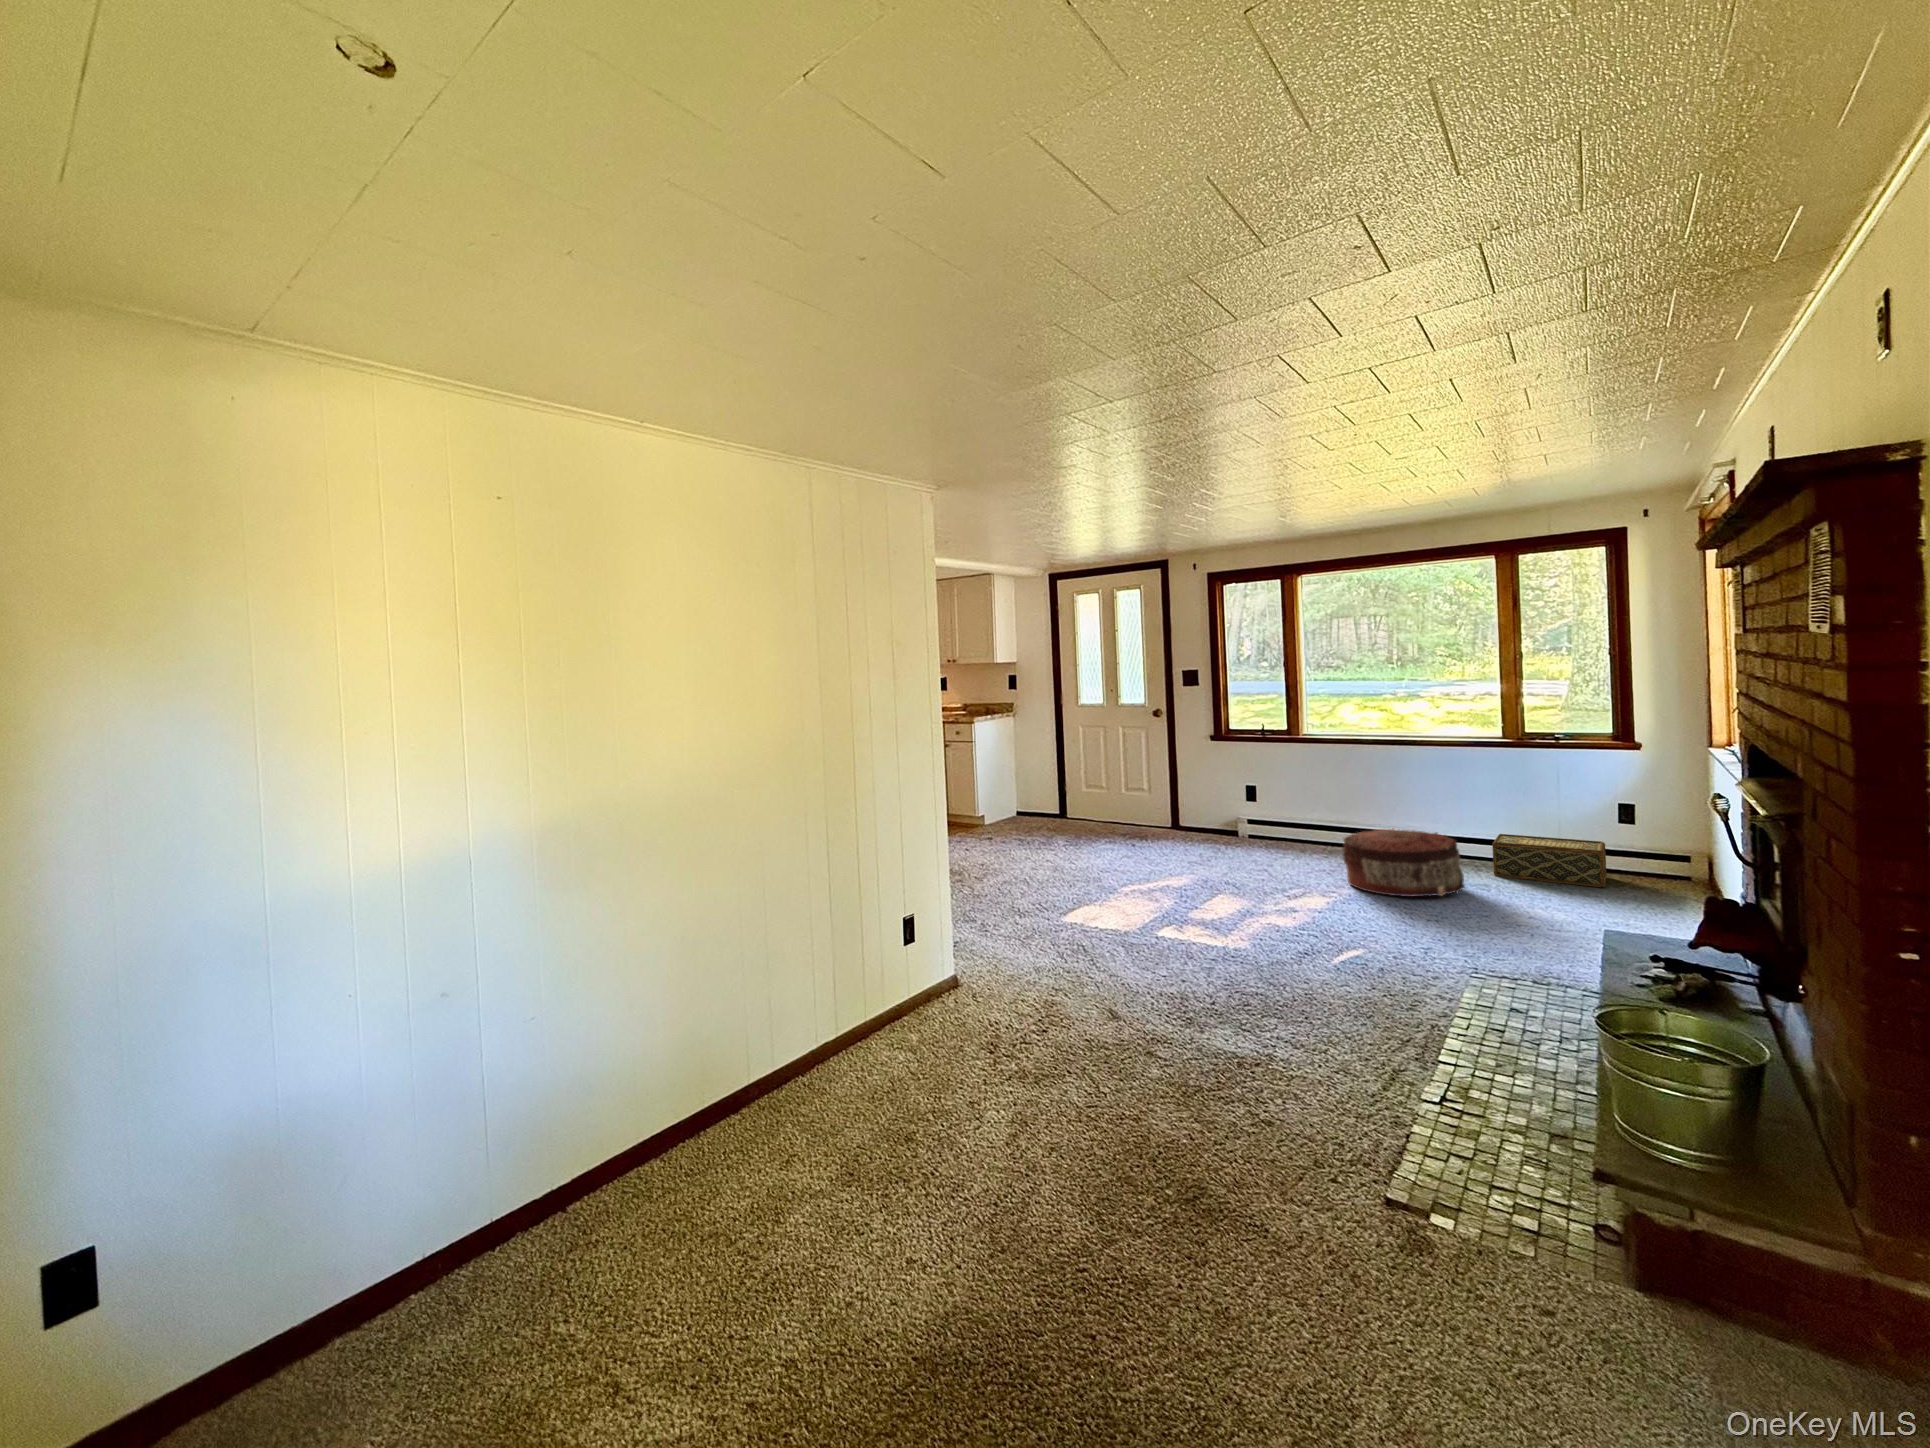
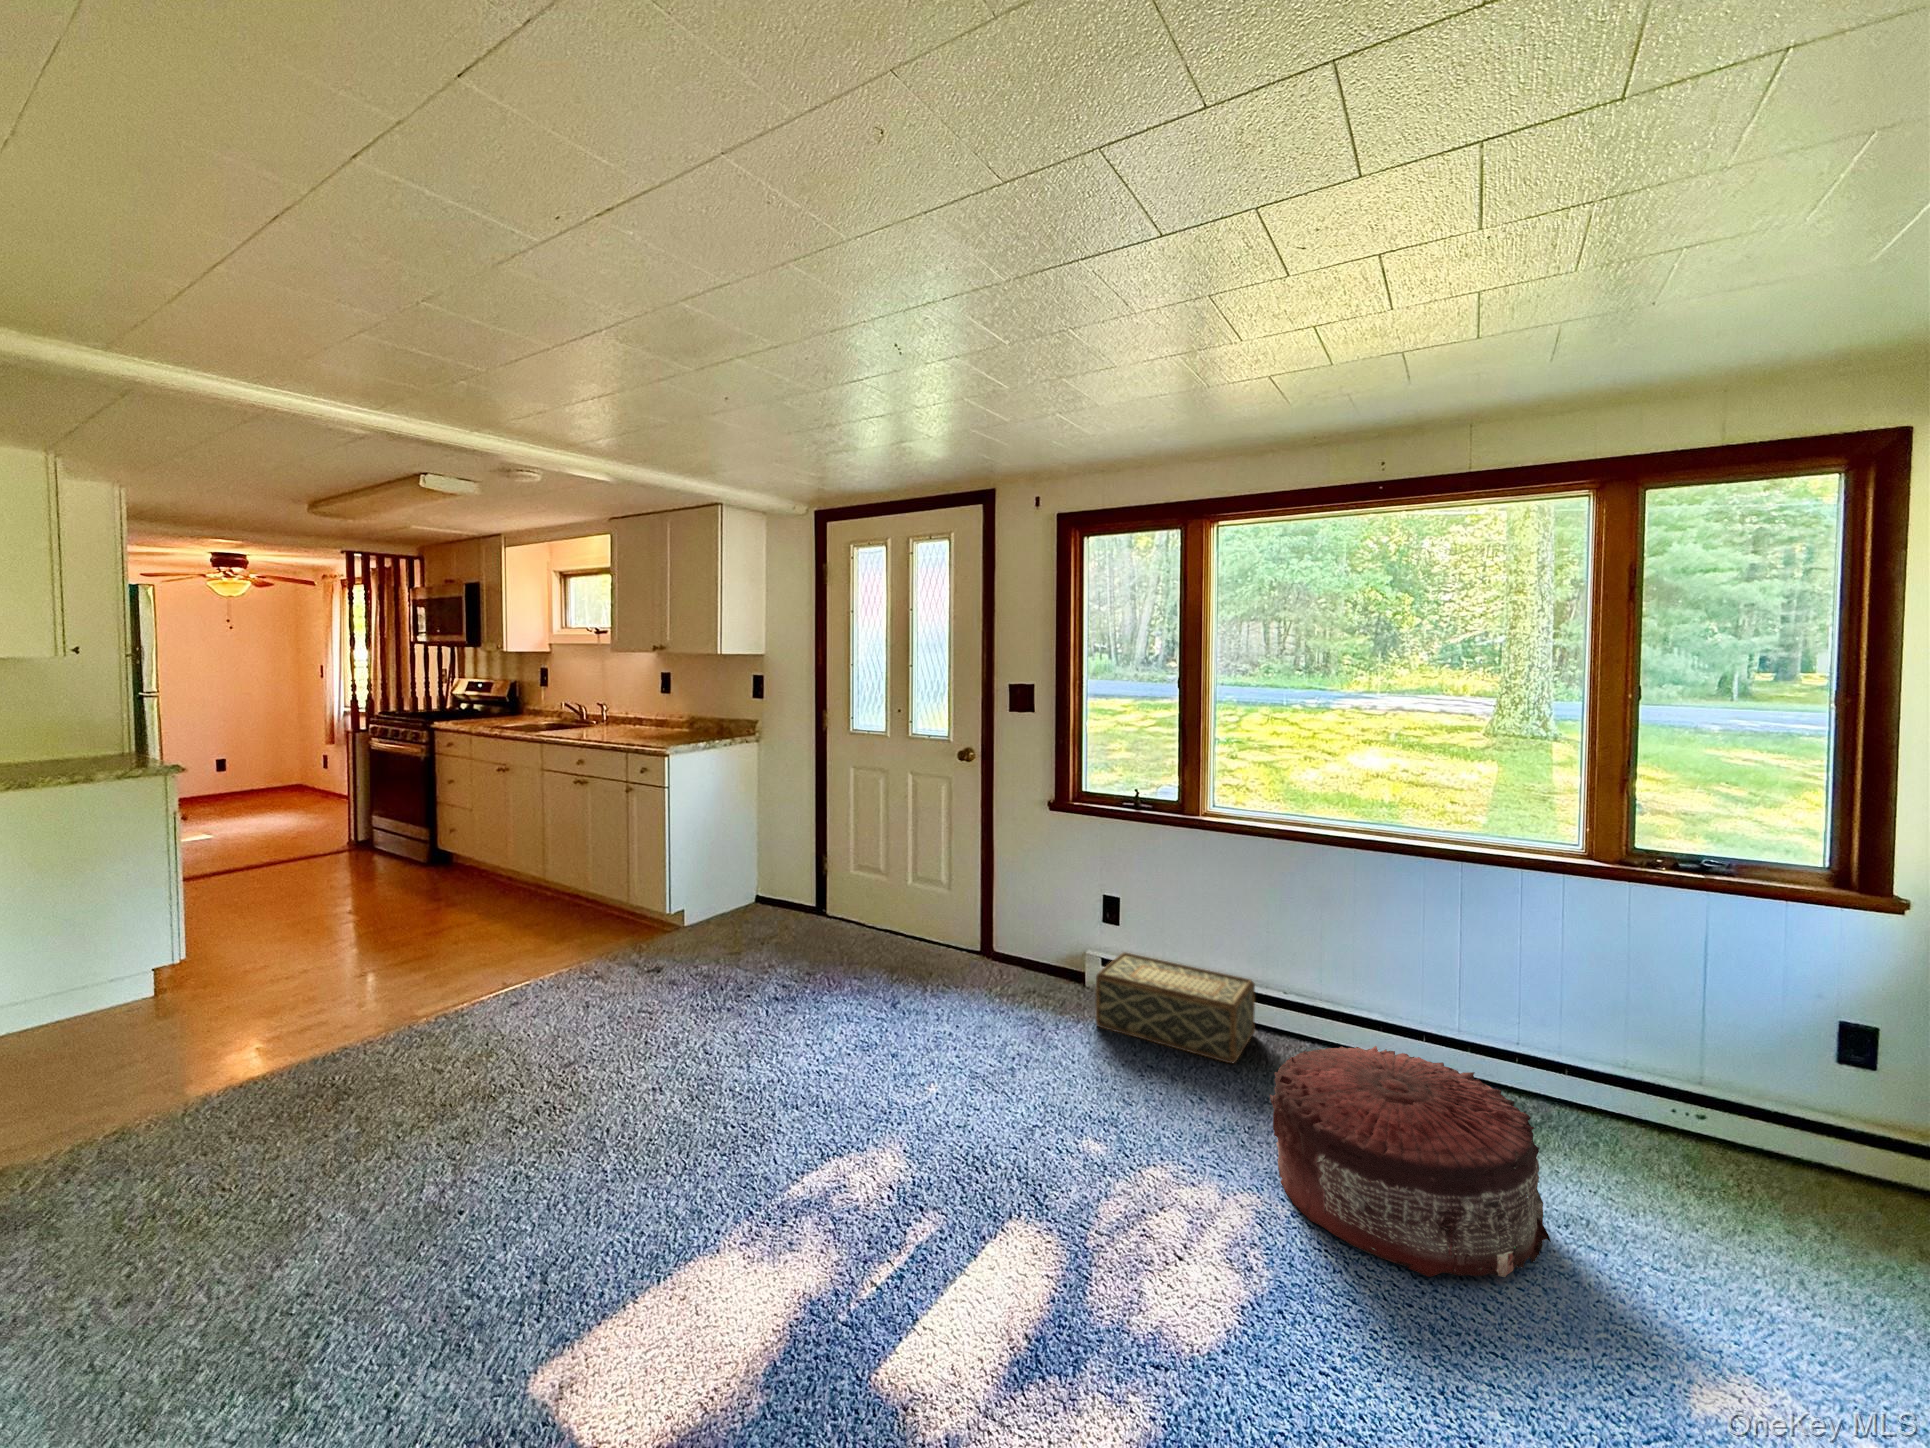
woven basket: present [1492,834,1606,887] -> present [1096,952,1255,1063]

